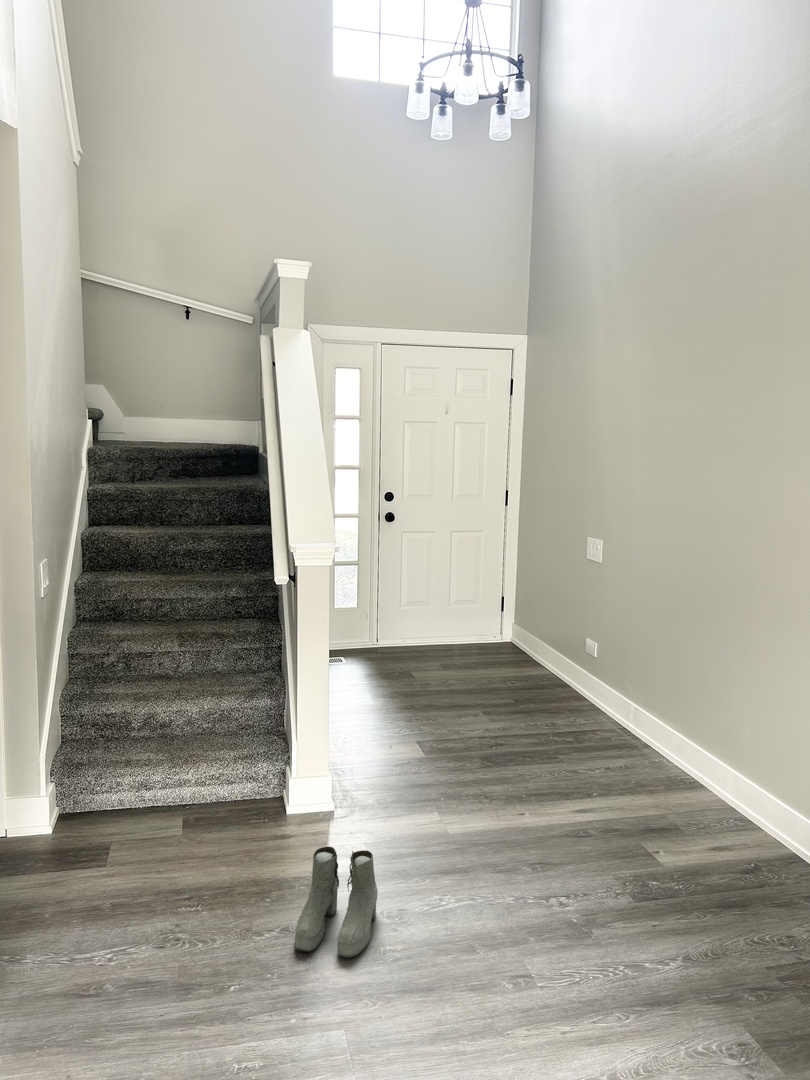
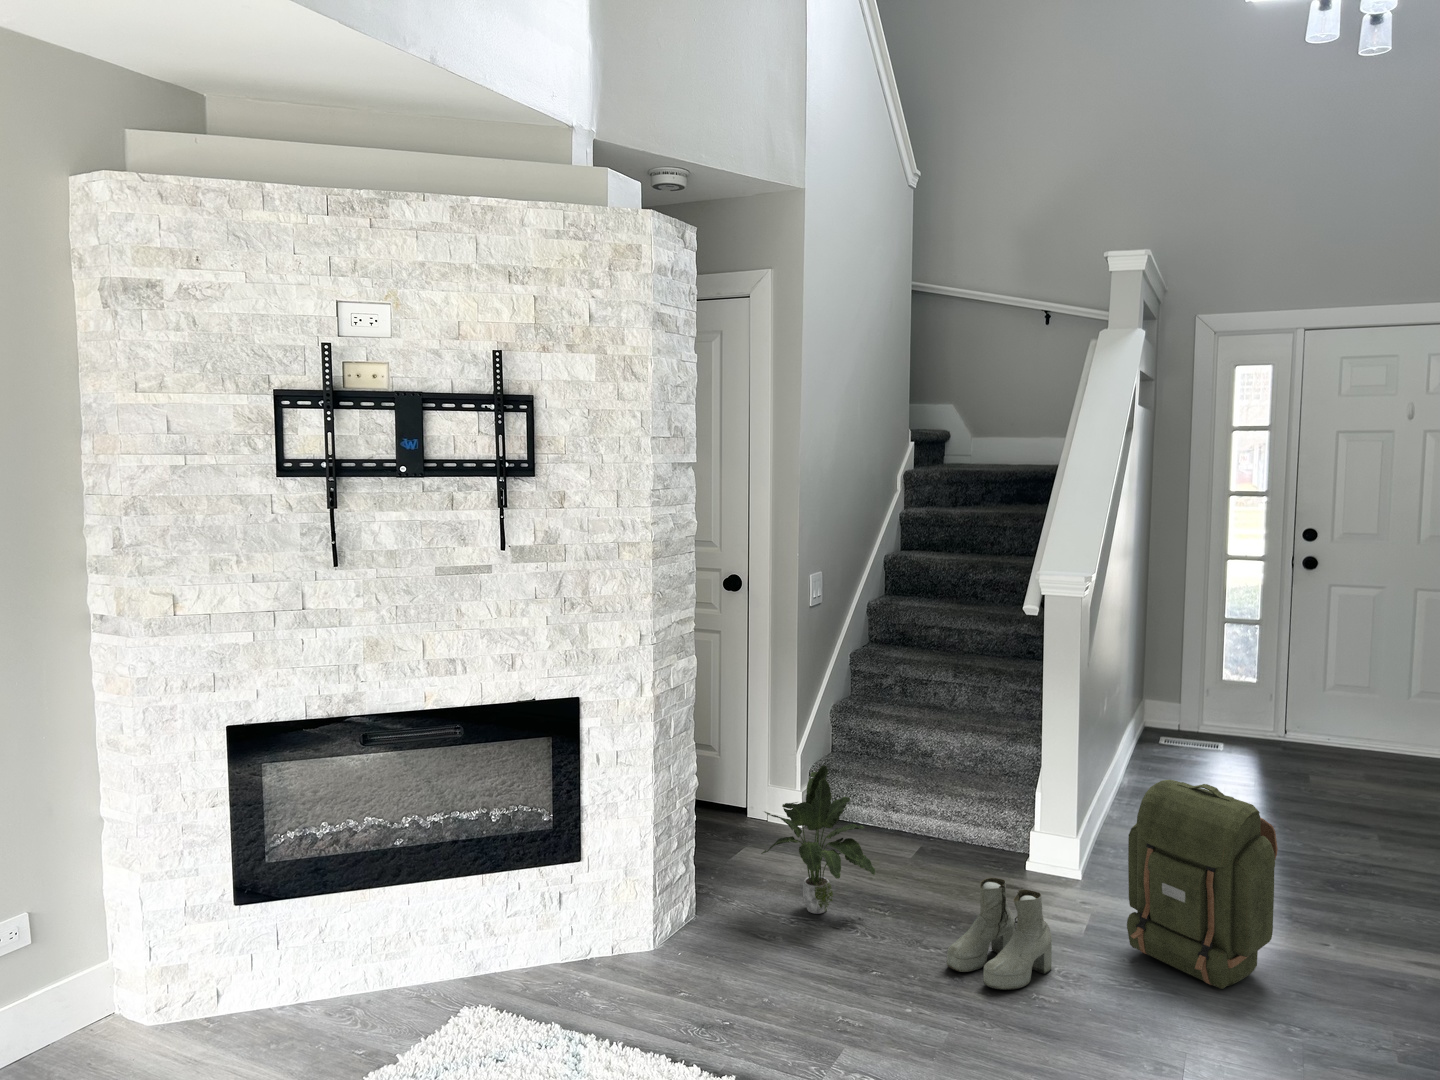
backpack: none [412,721,522,881] -> present [1127,779,1278,989]
potted plant: none [60,779,192,940] -> present [761,765,875,914]

